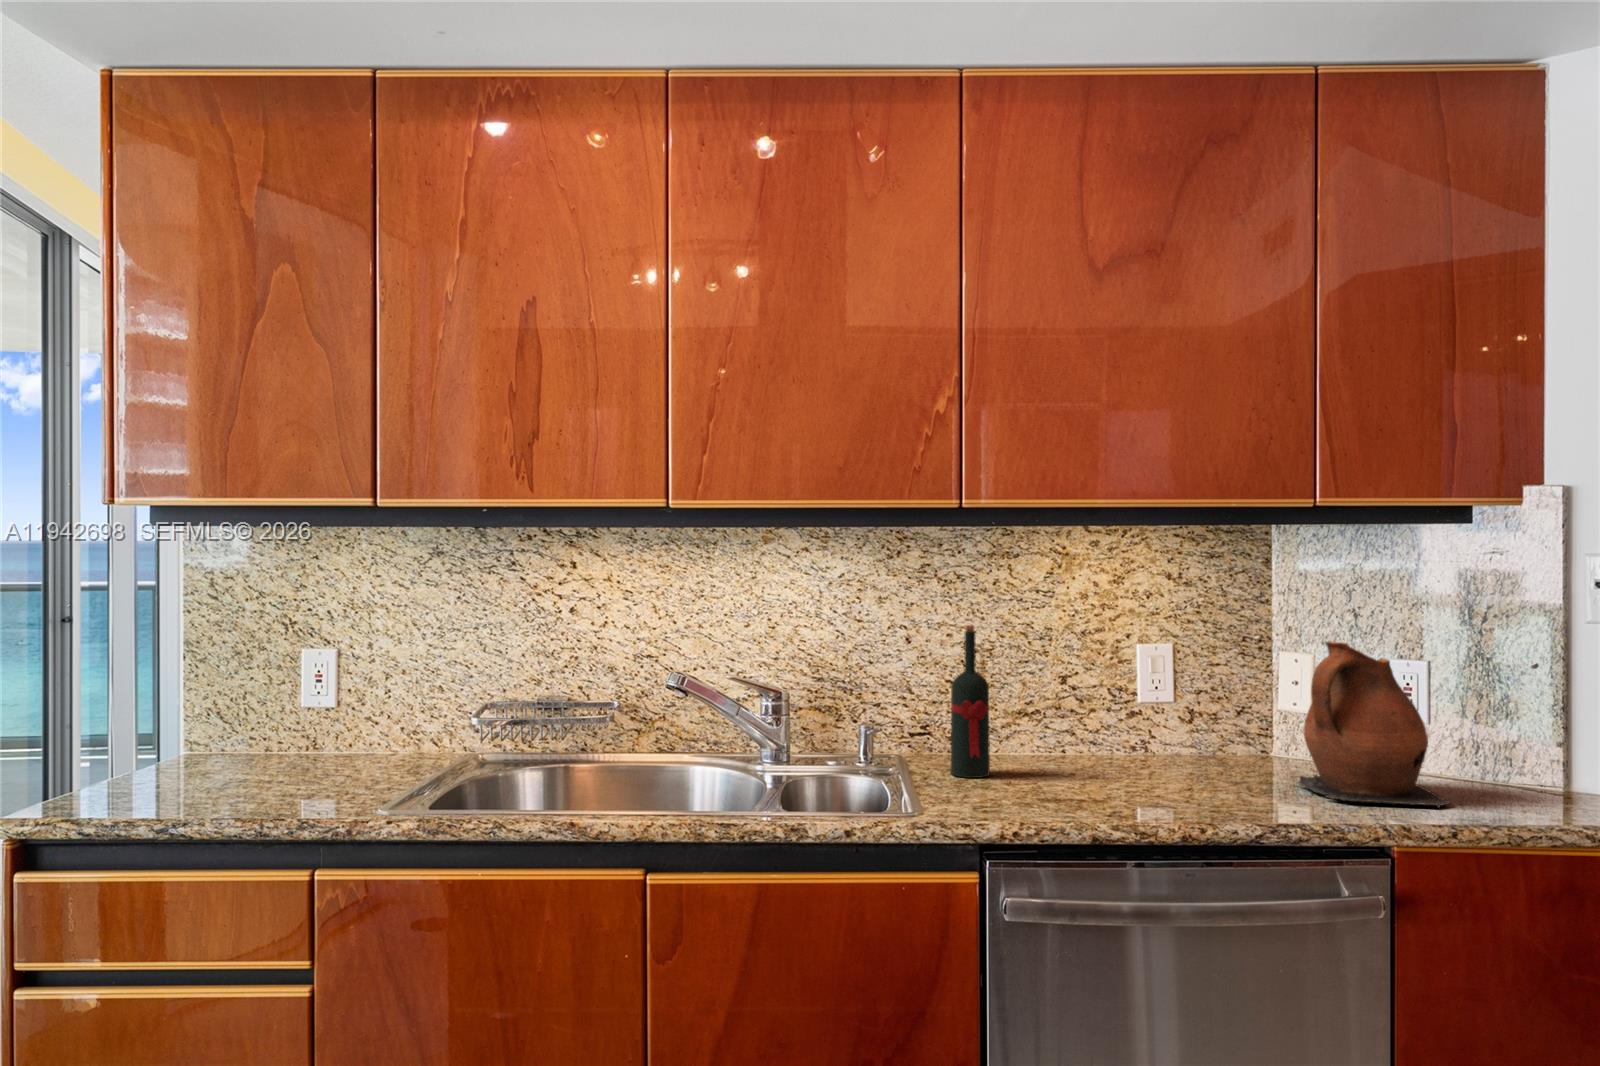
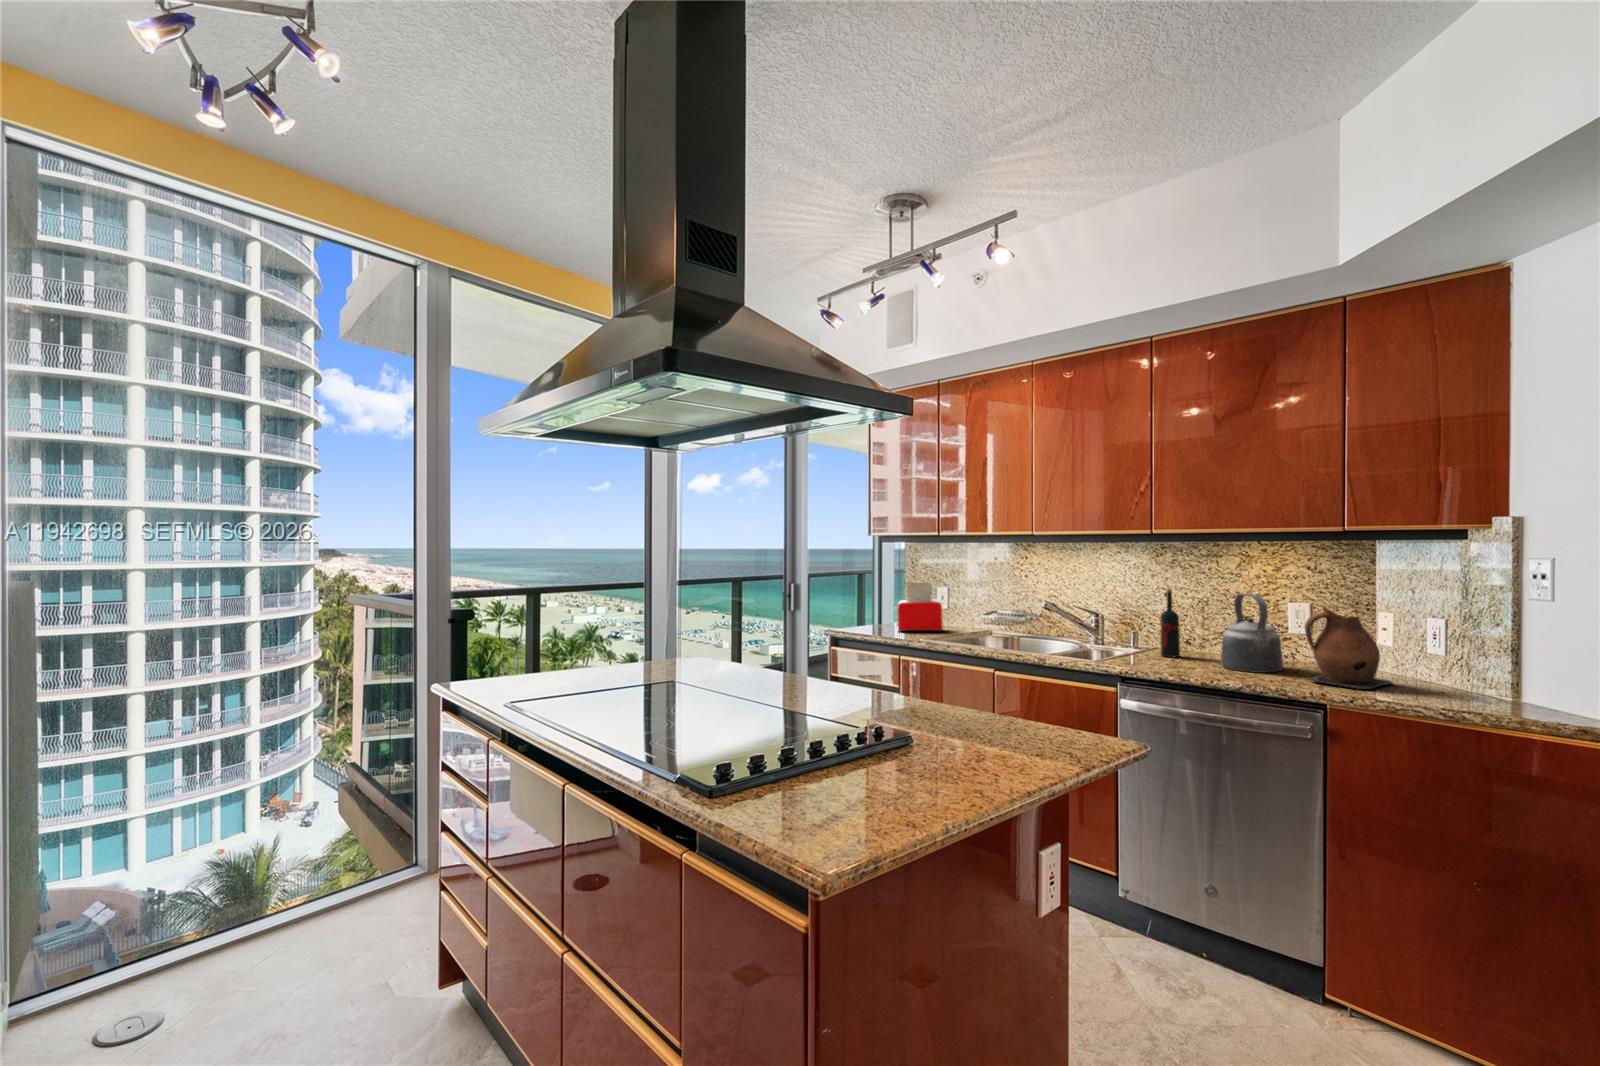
kettle: none [1083,626,1220,794] -> present [1221,594,1283,673]
toaster: none [183,636,348,794] -> present [895,582,943,632]

